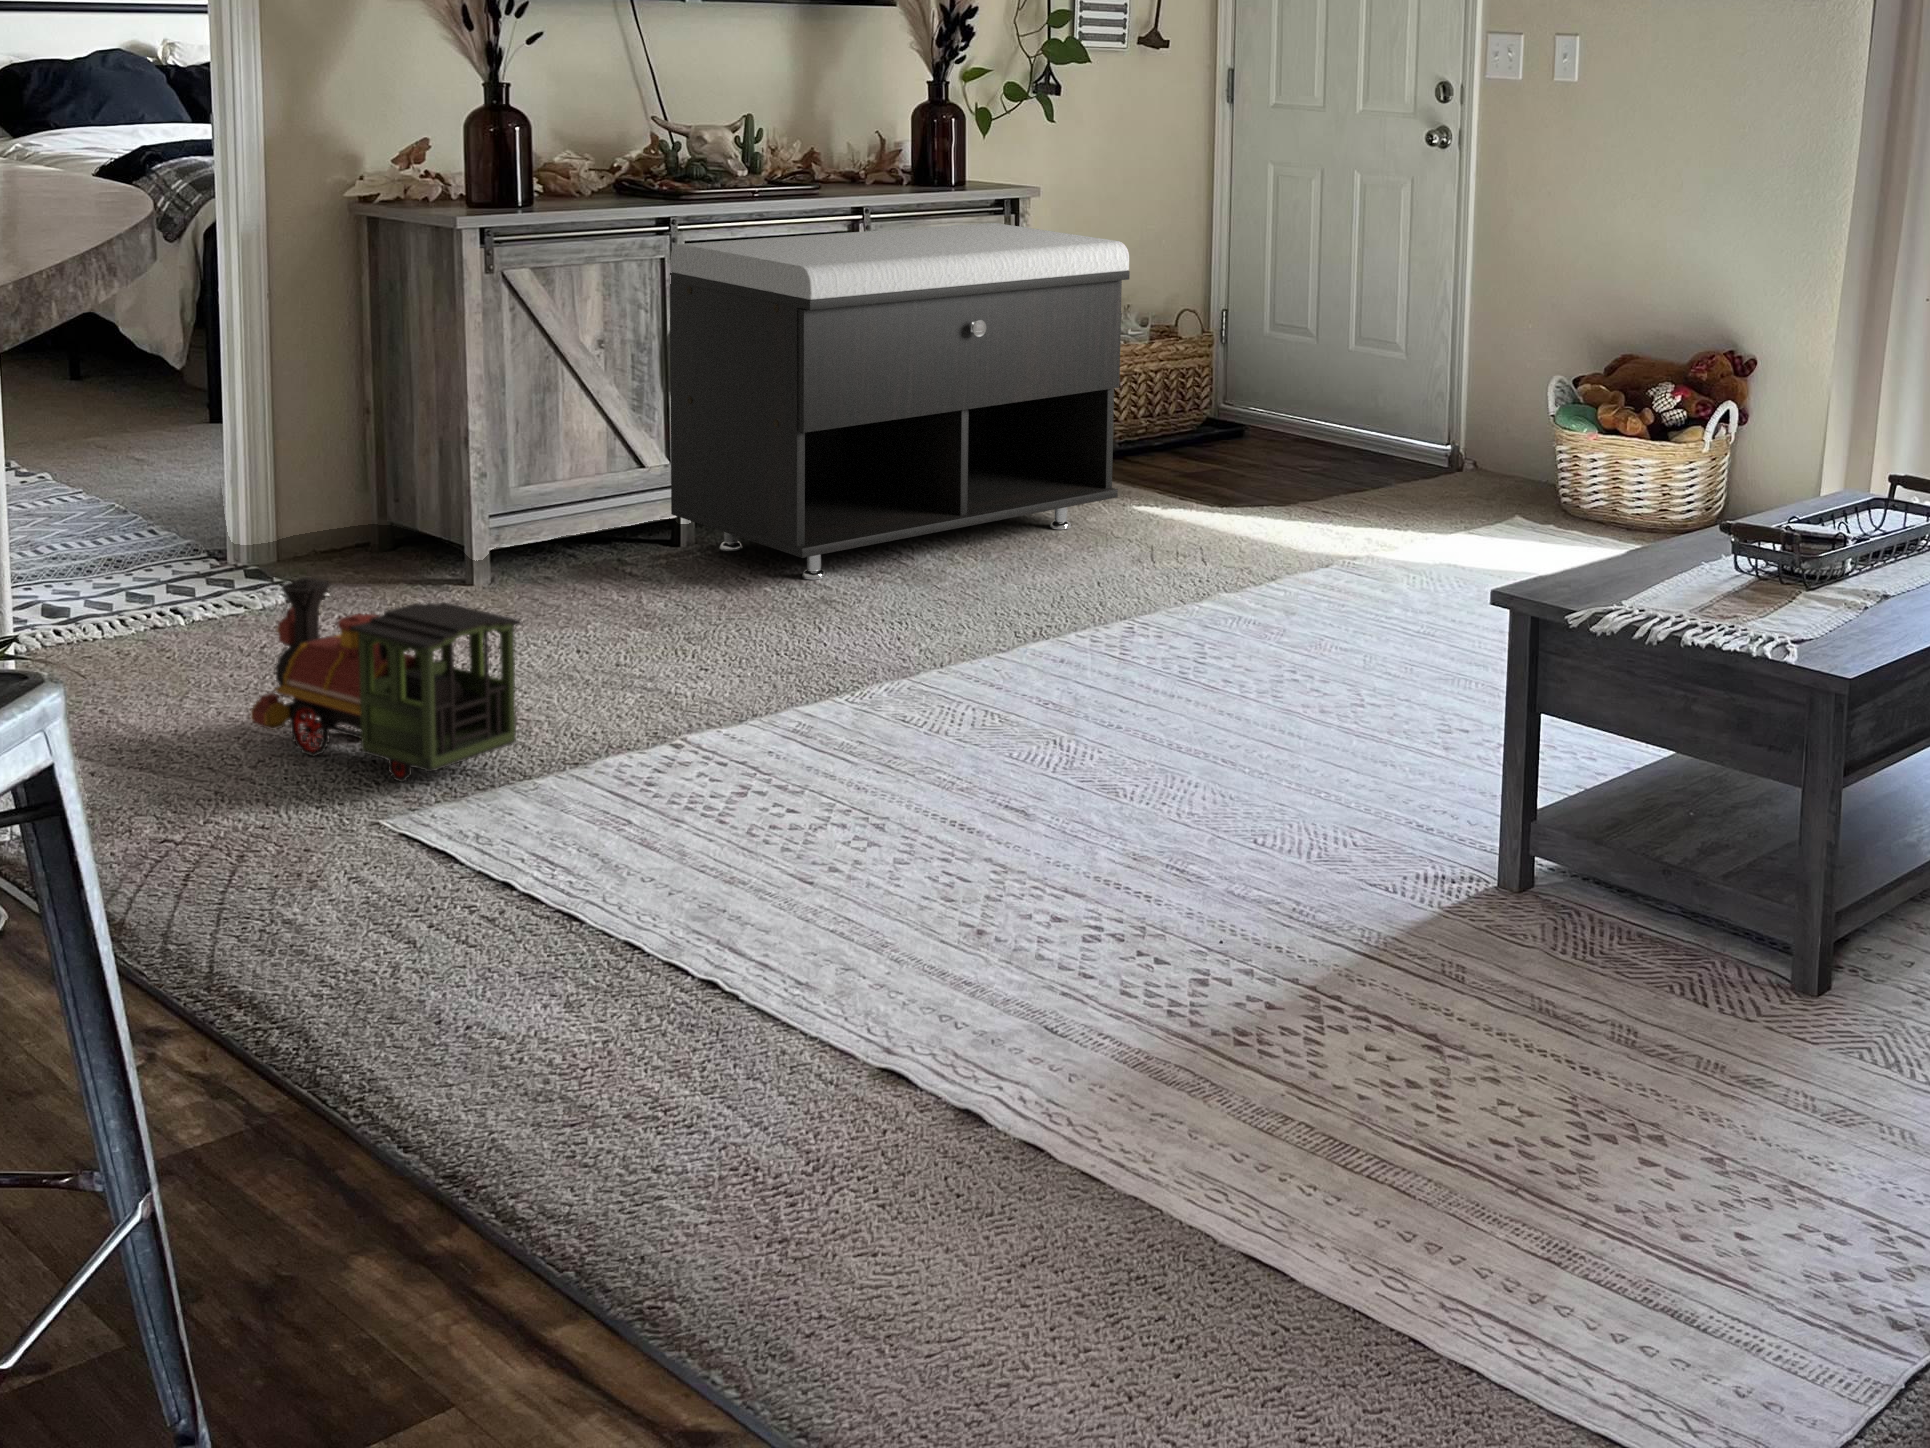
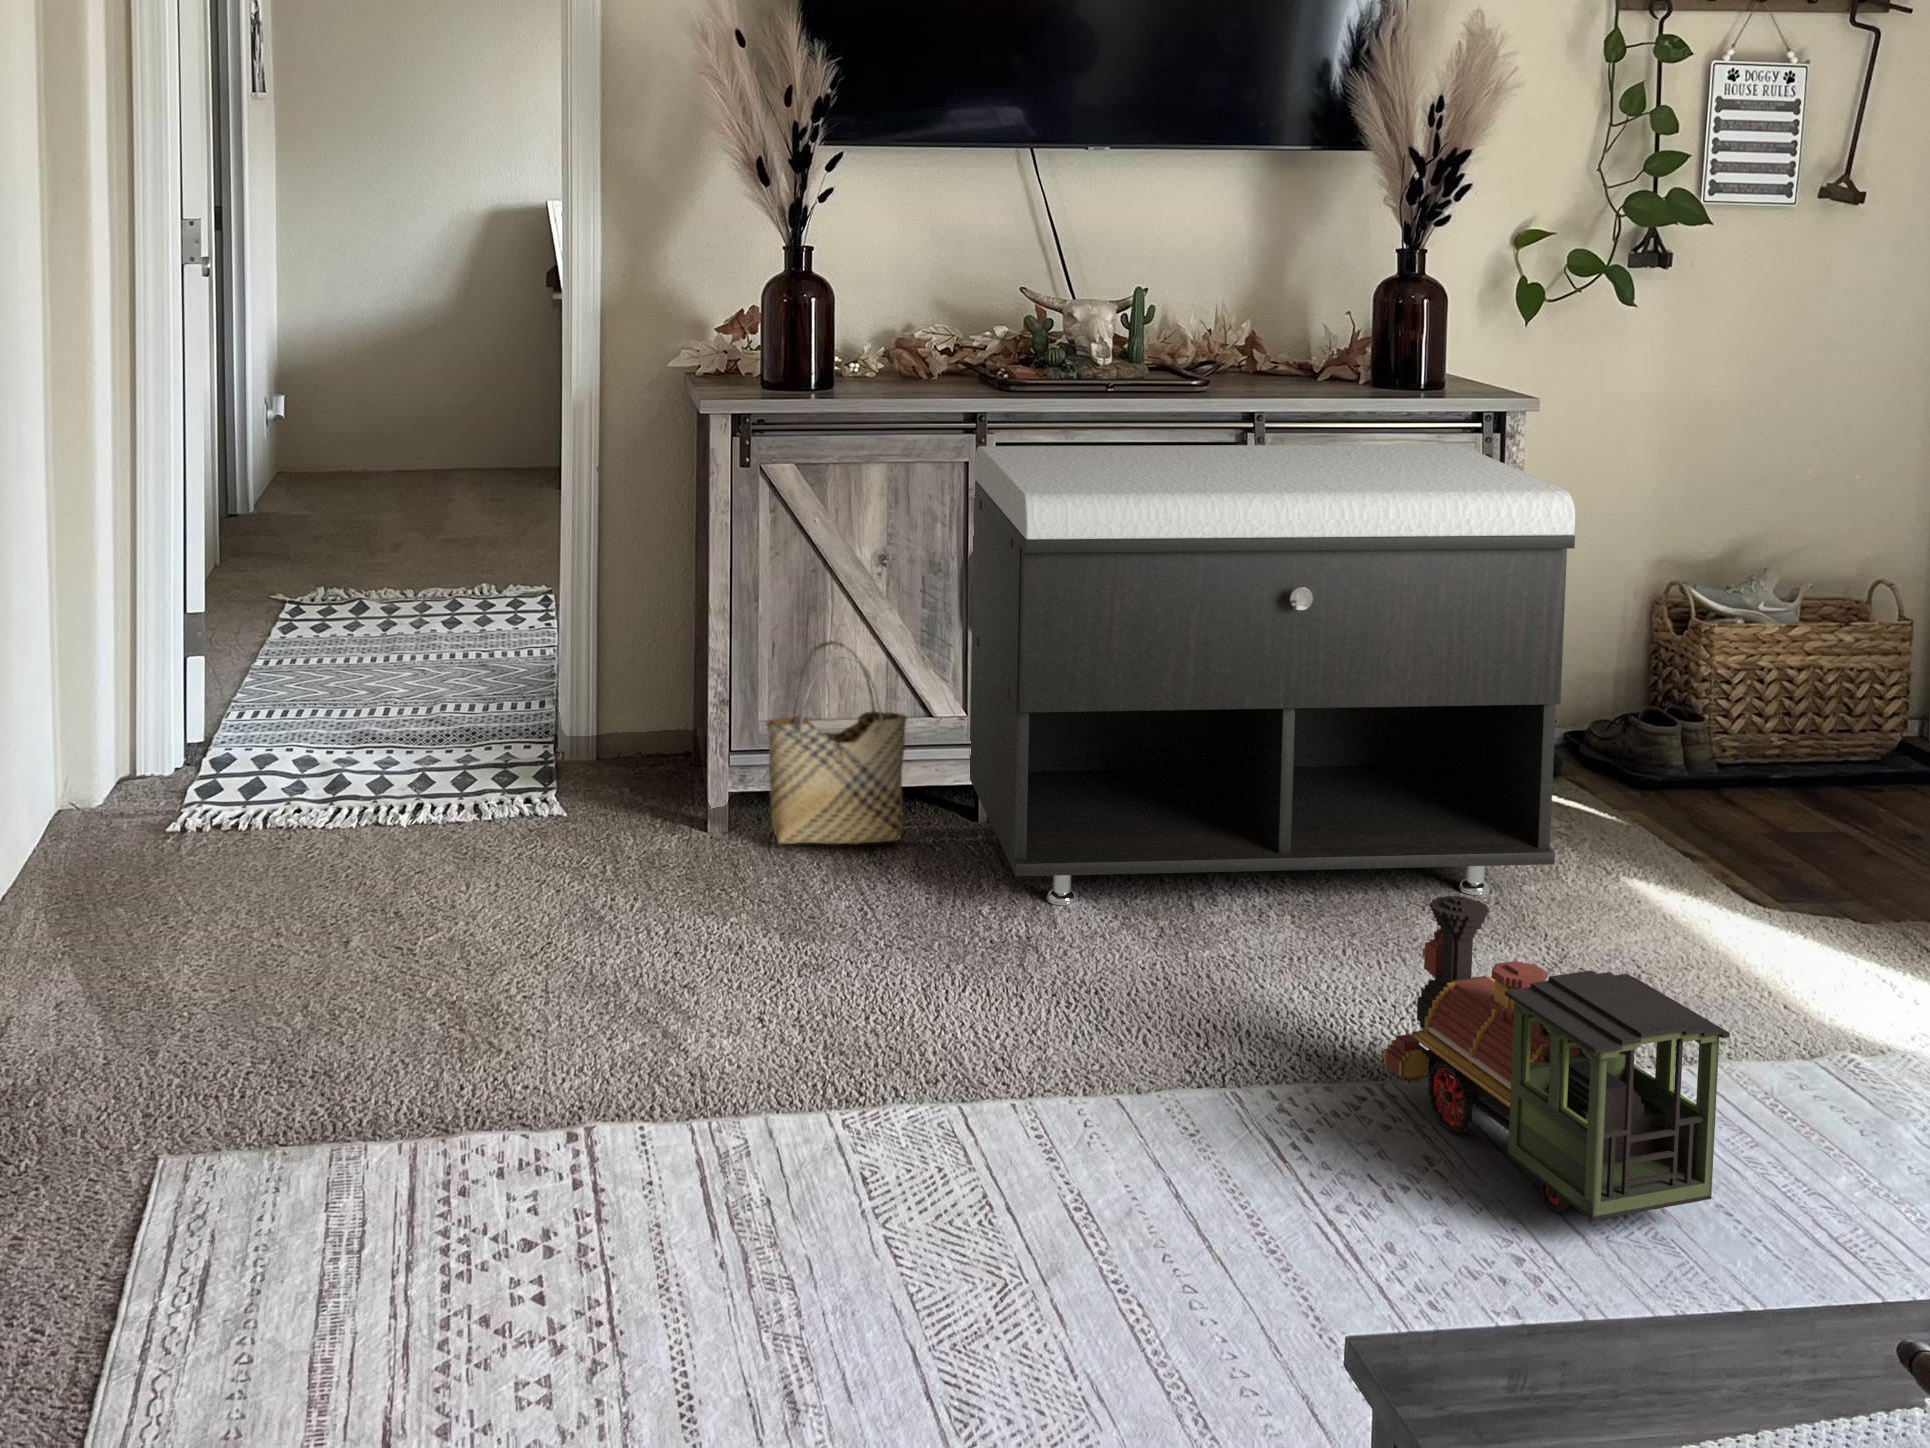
woven basket: none [536,414,649,582] -> present [766,641,907,844]
toy train: present [251,577,521,782] -> present [1384,895,1730,1221]

